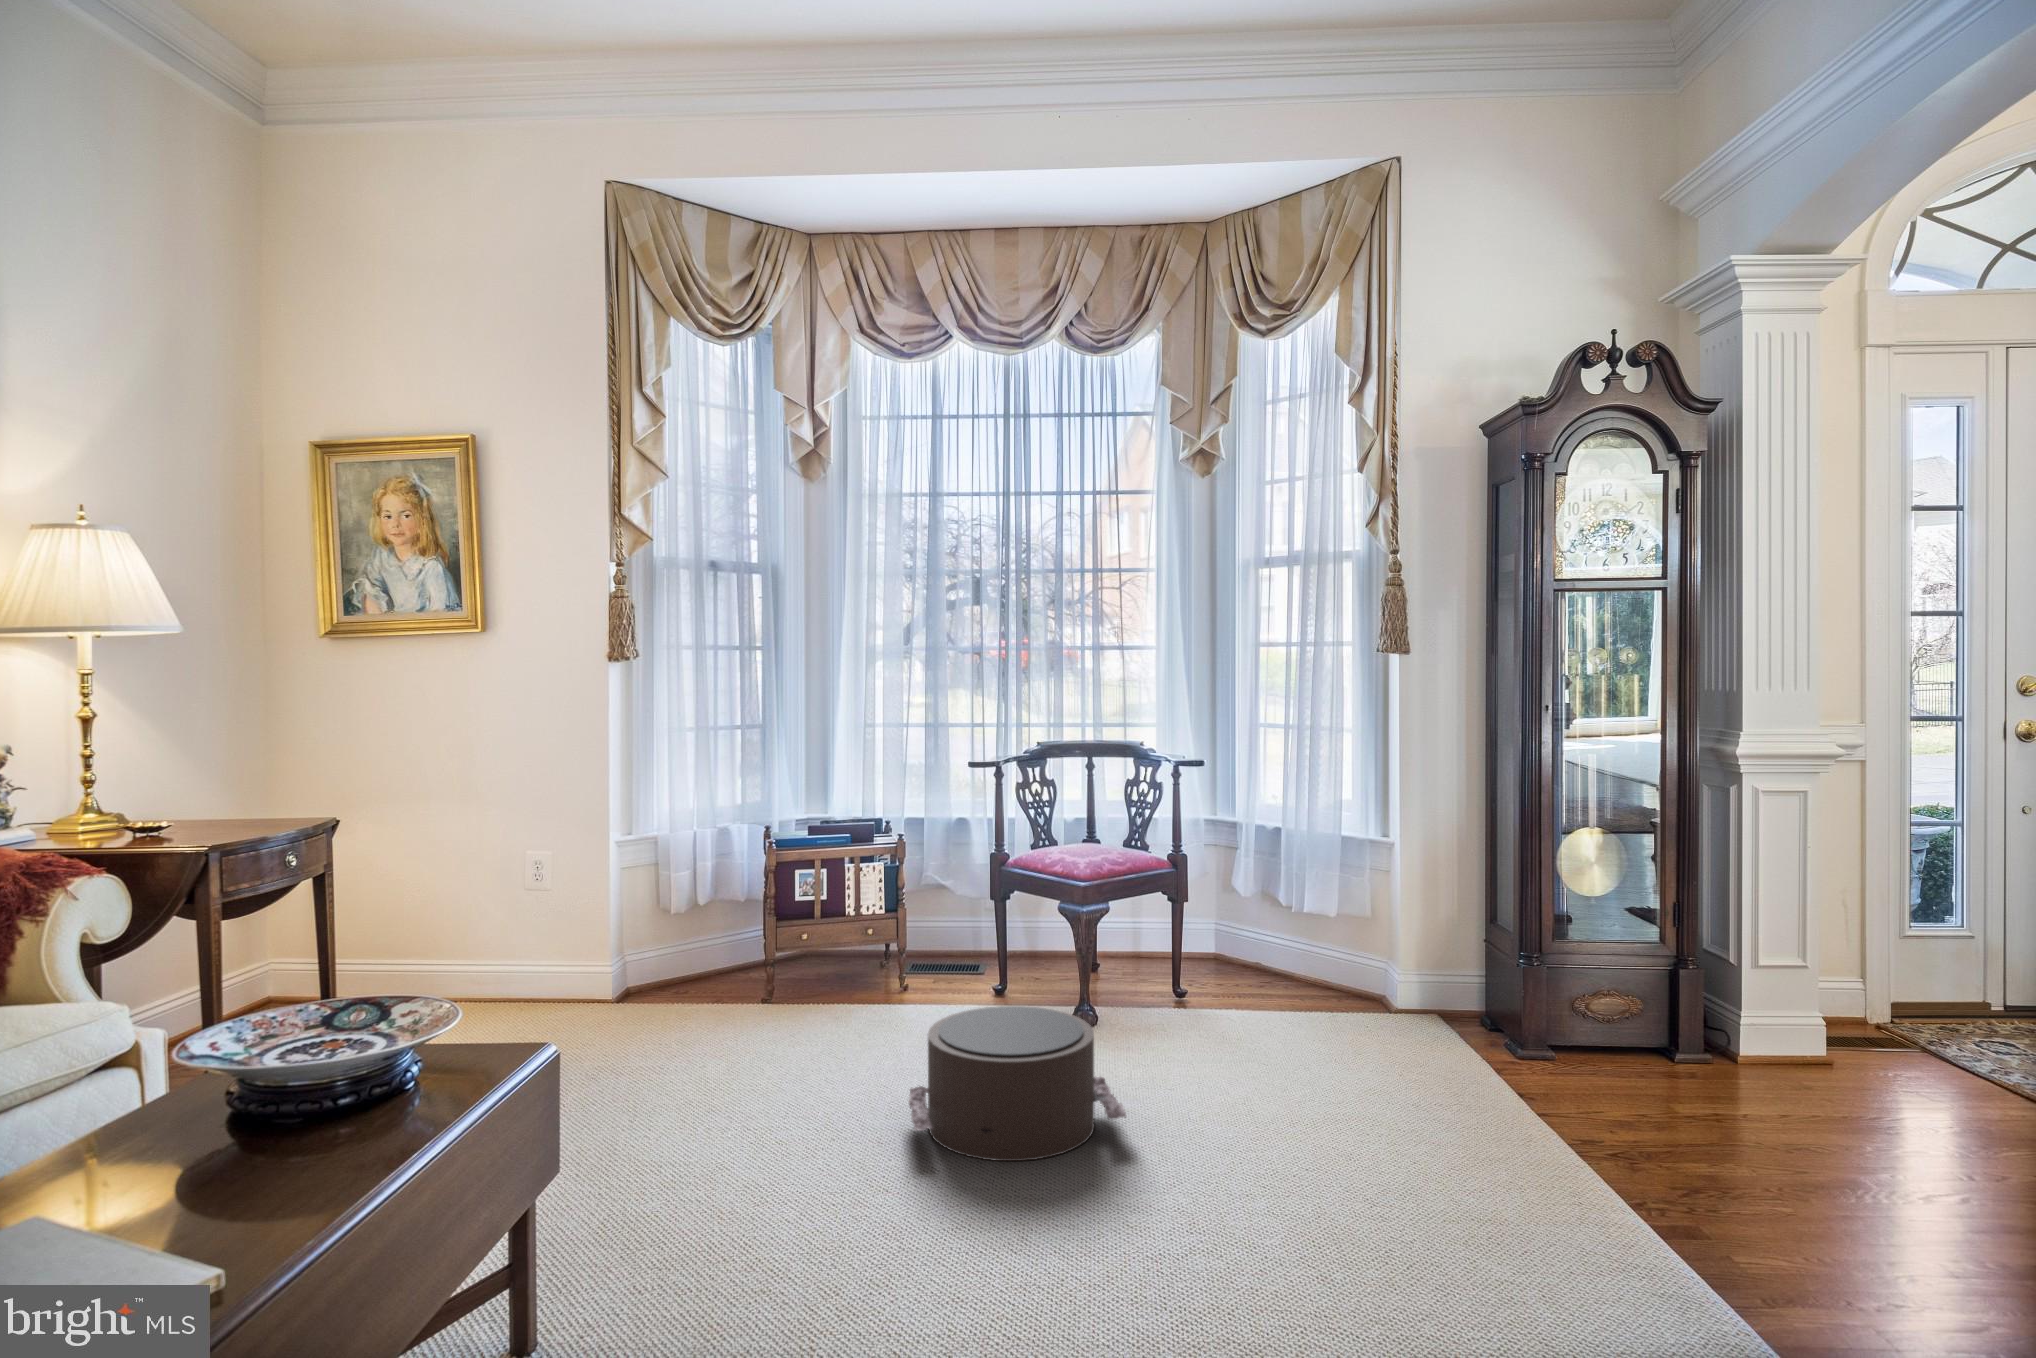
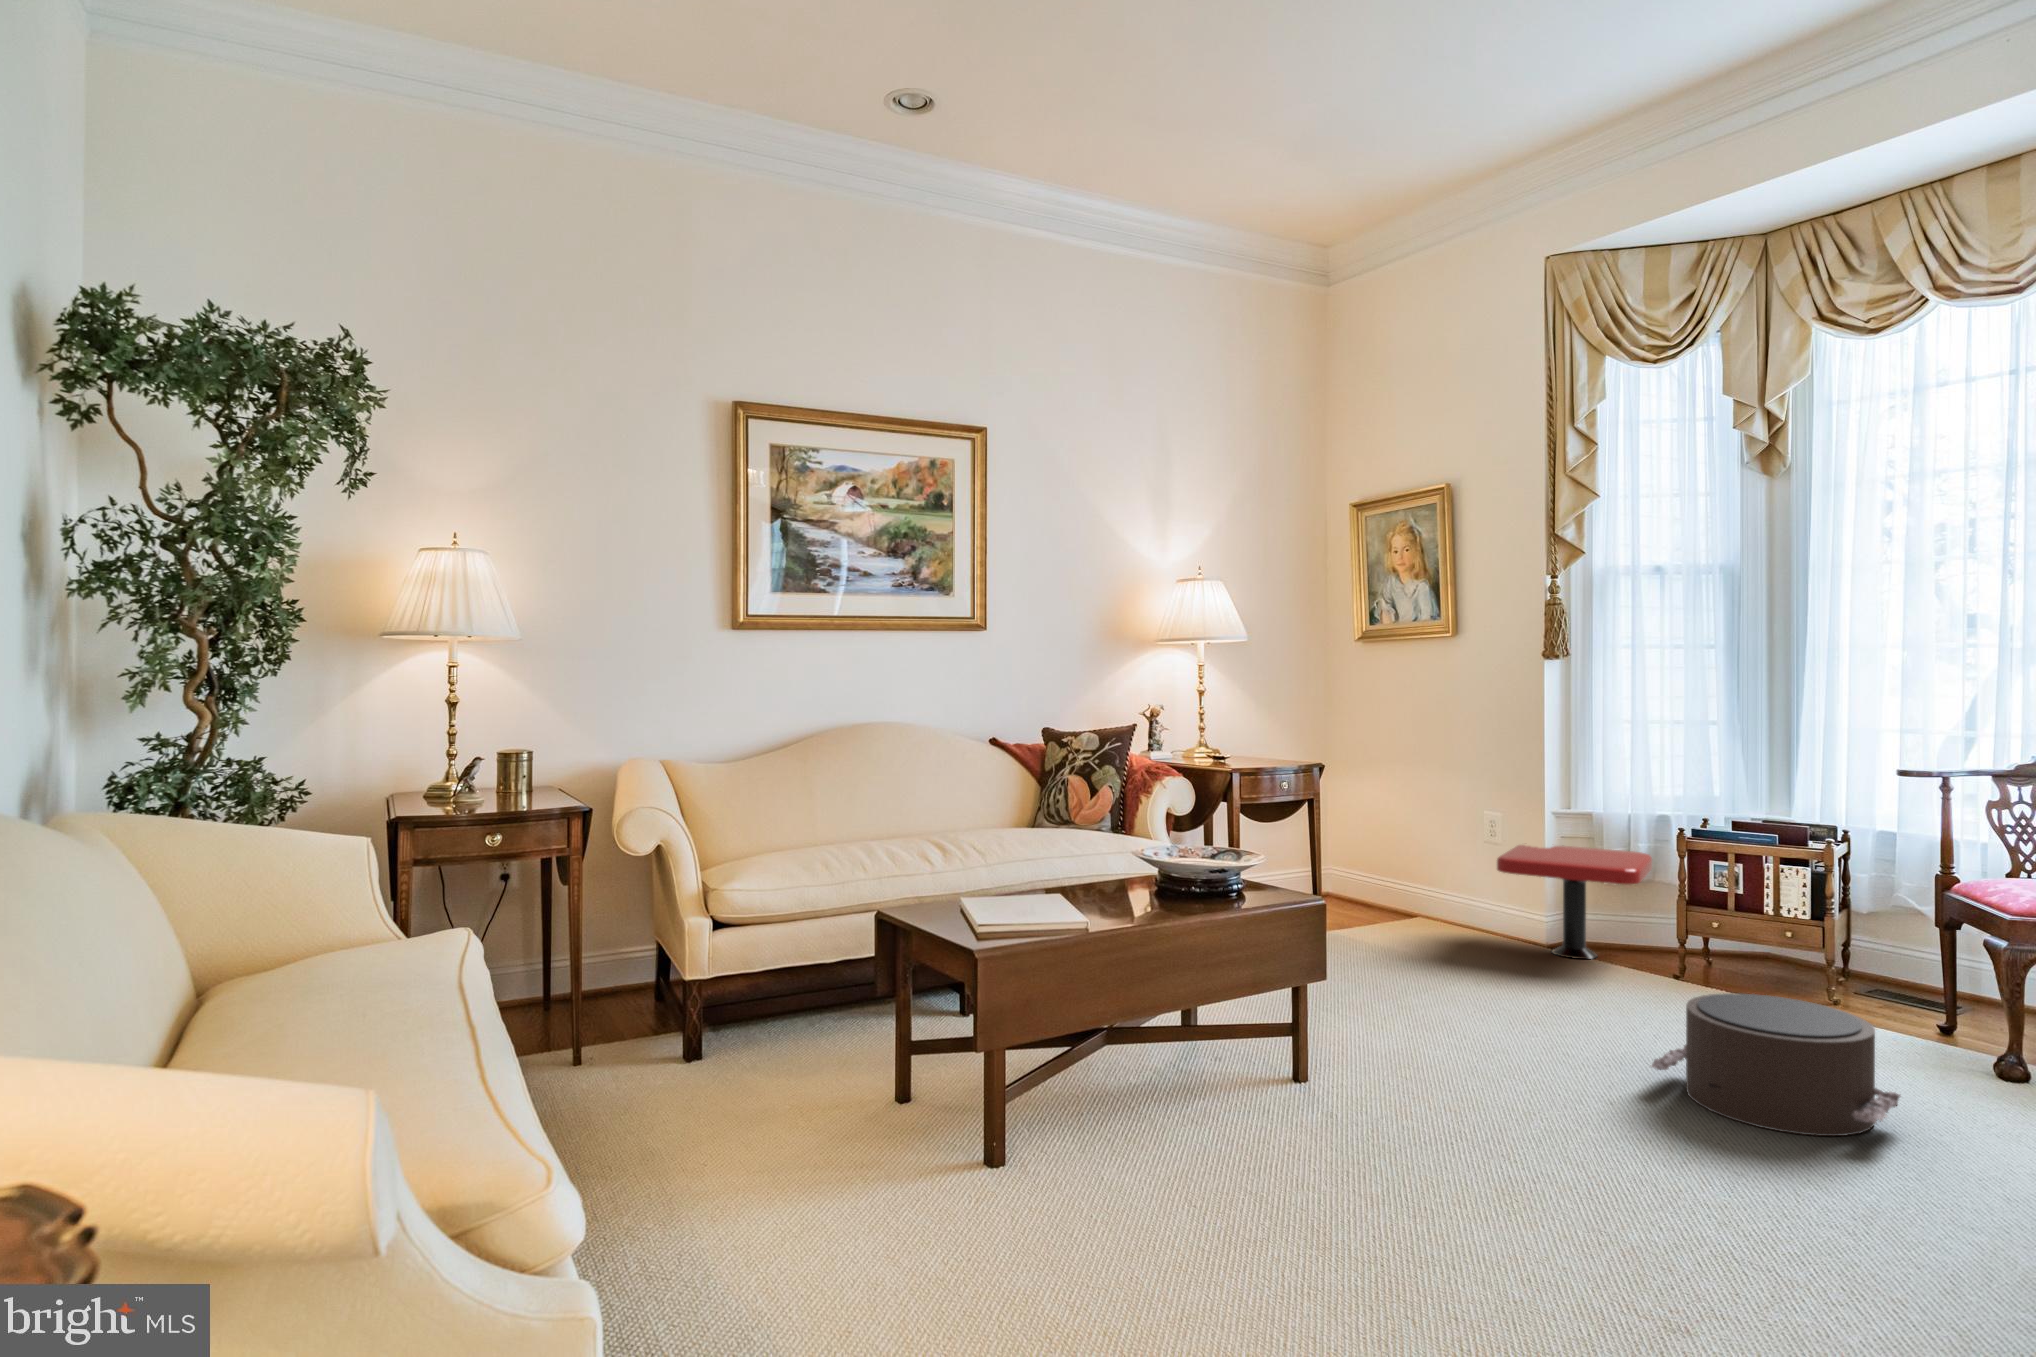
pedestal table: none [575,873,740,1011] -> present [1497,845,1652,959]

